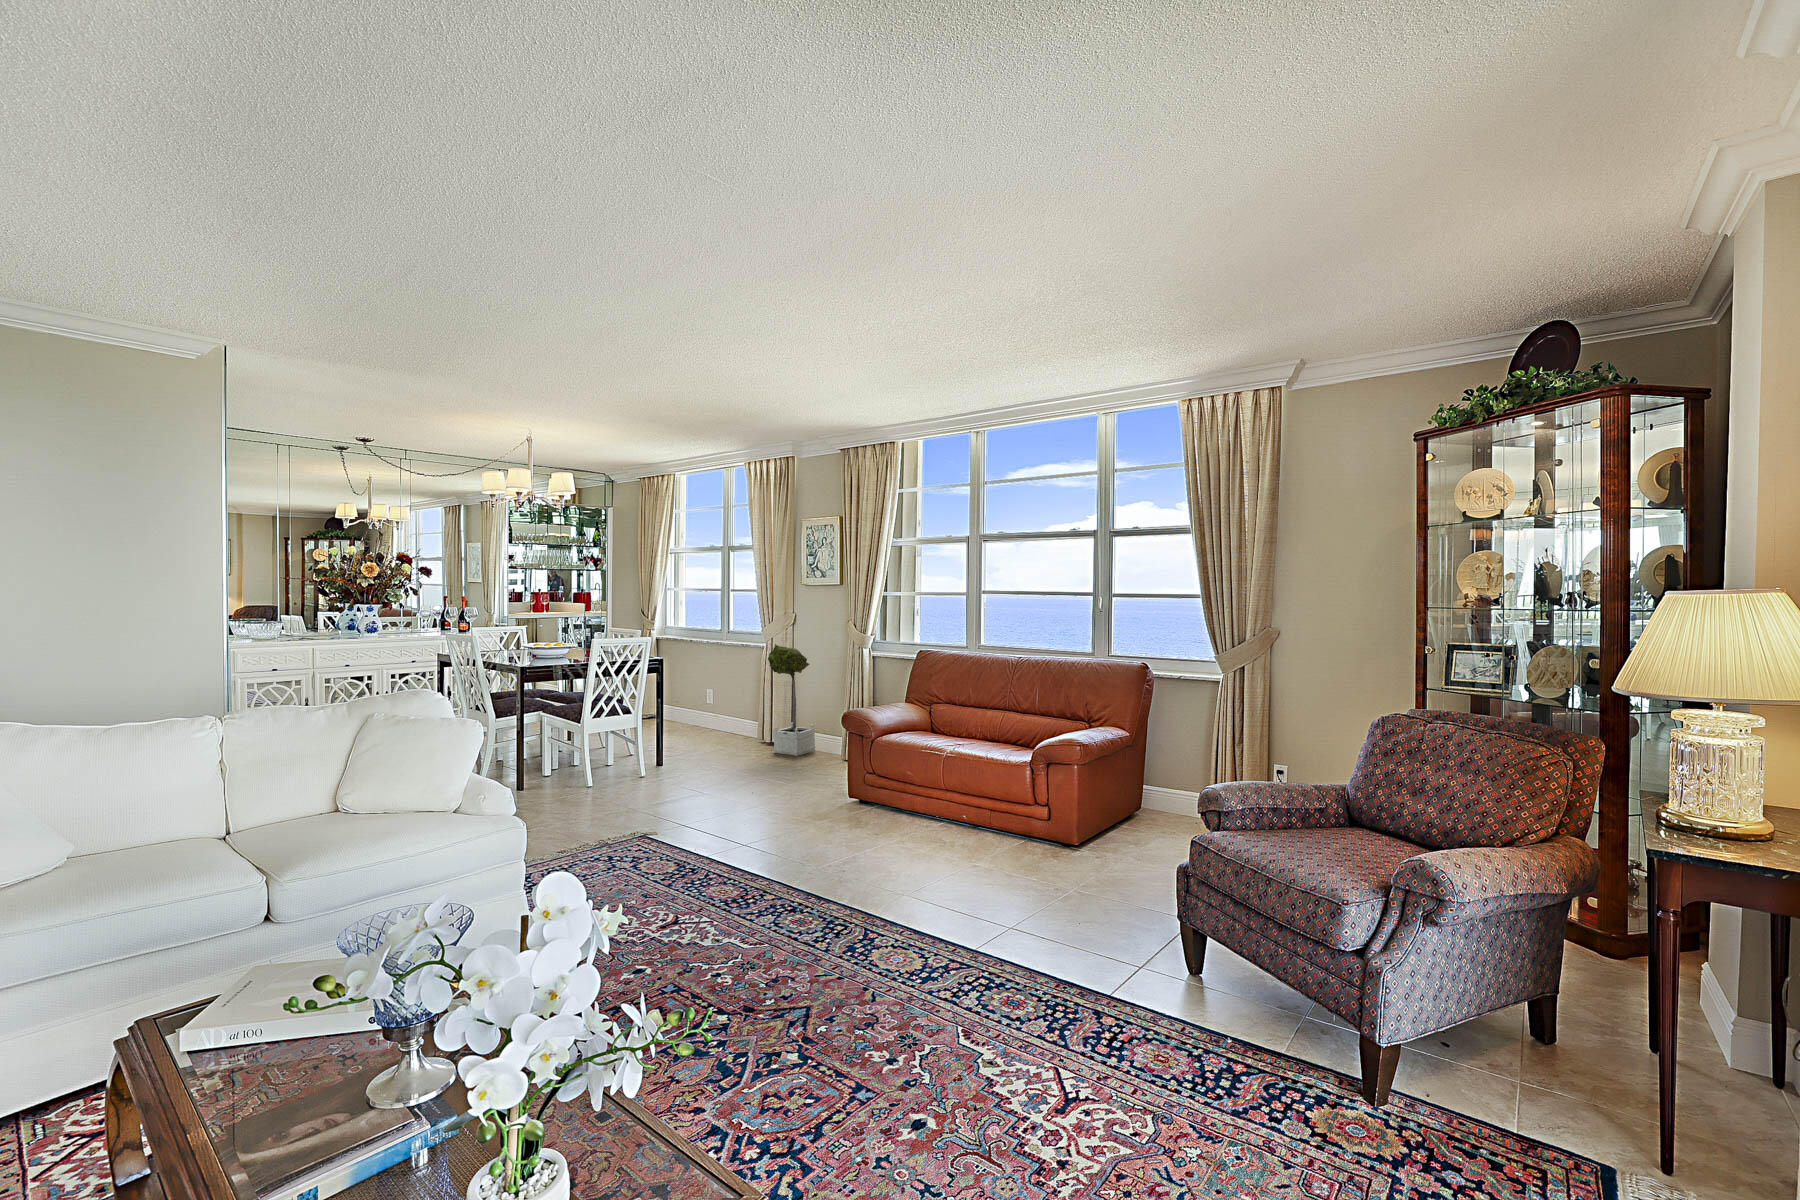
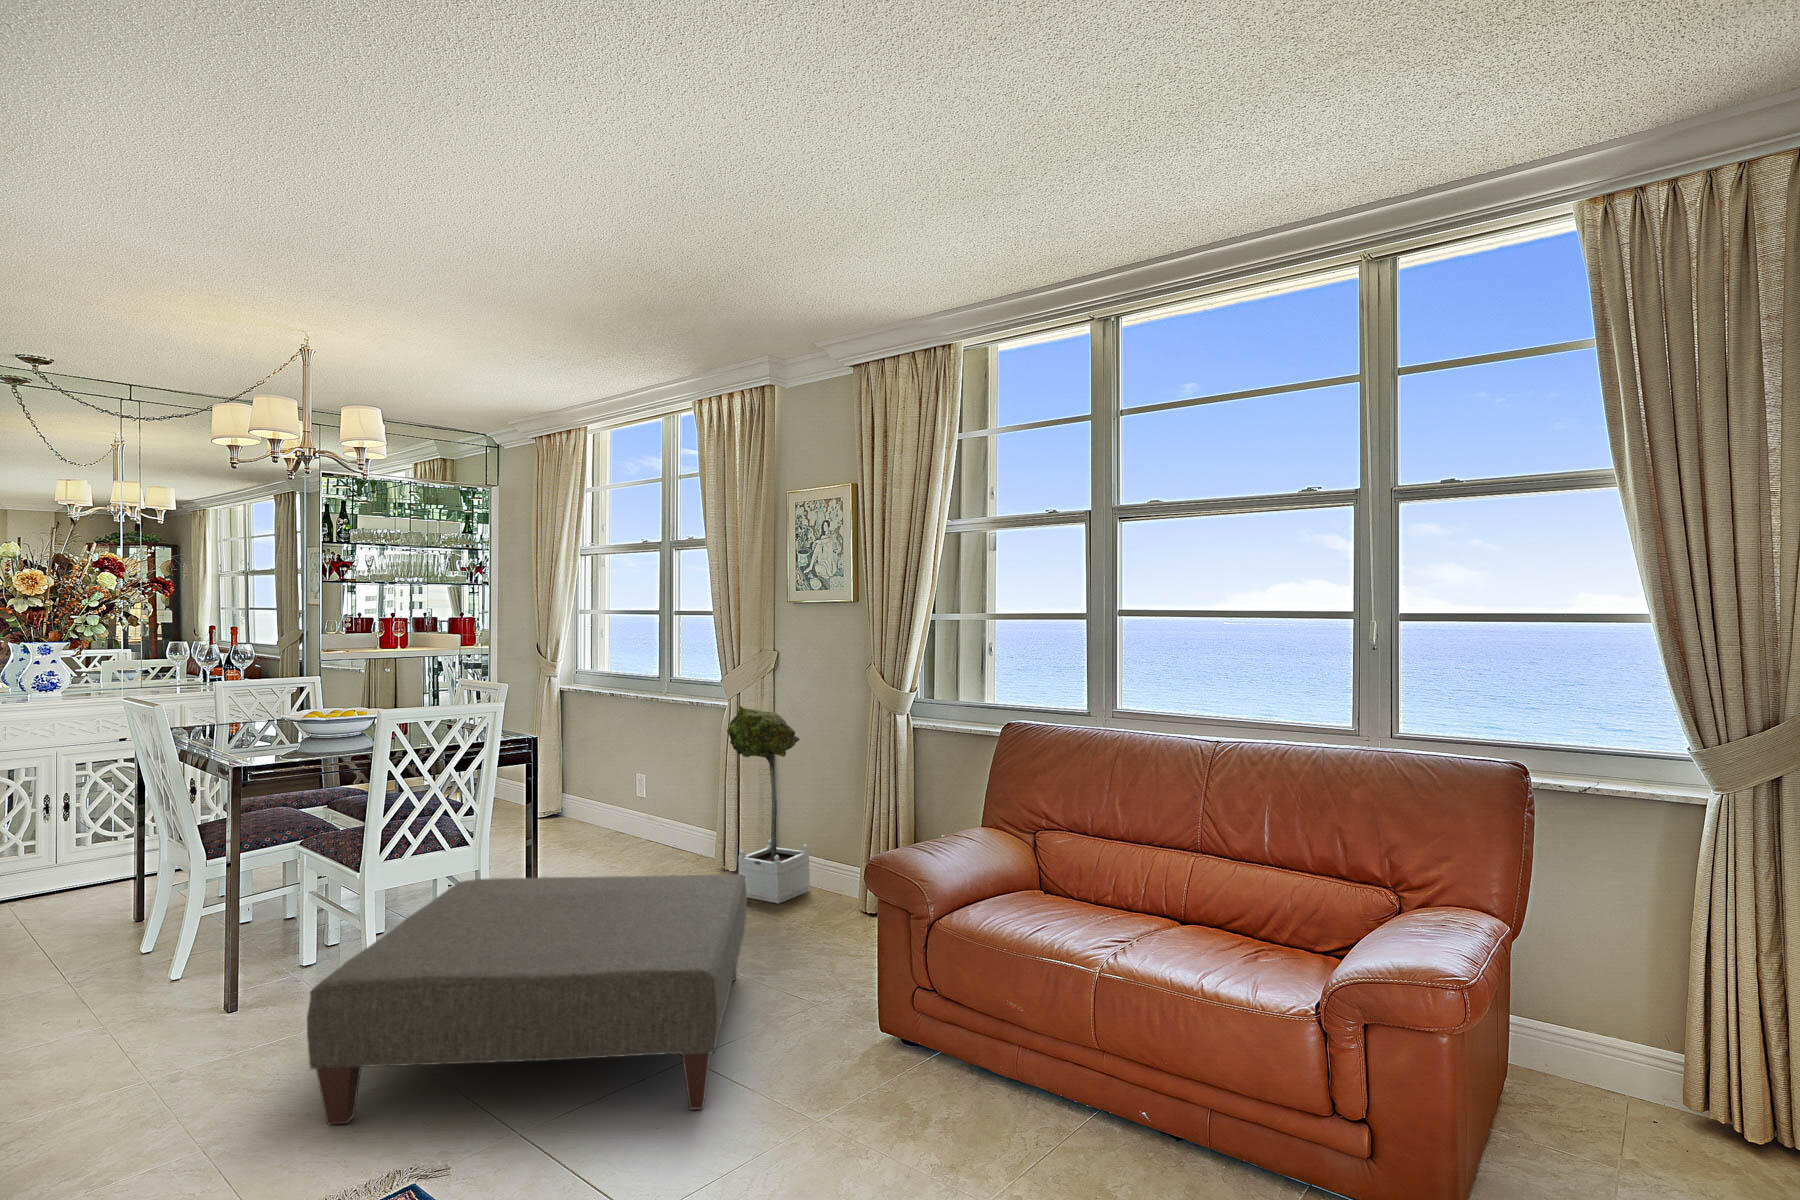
ottoman: none [589,728,782,821] -> present [307,874,747,1124]

